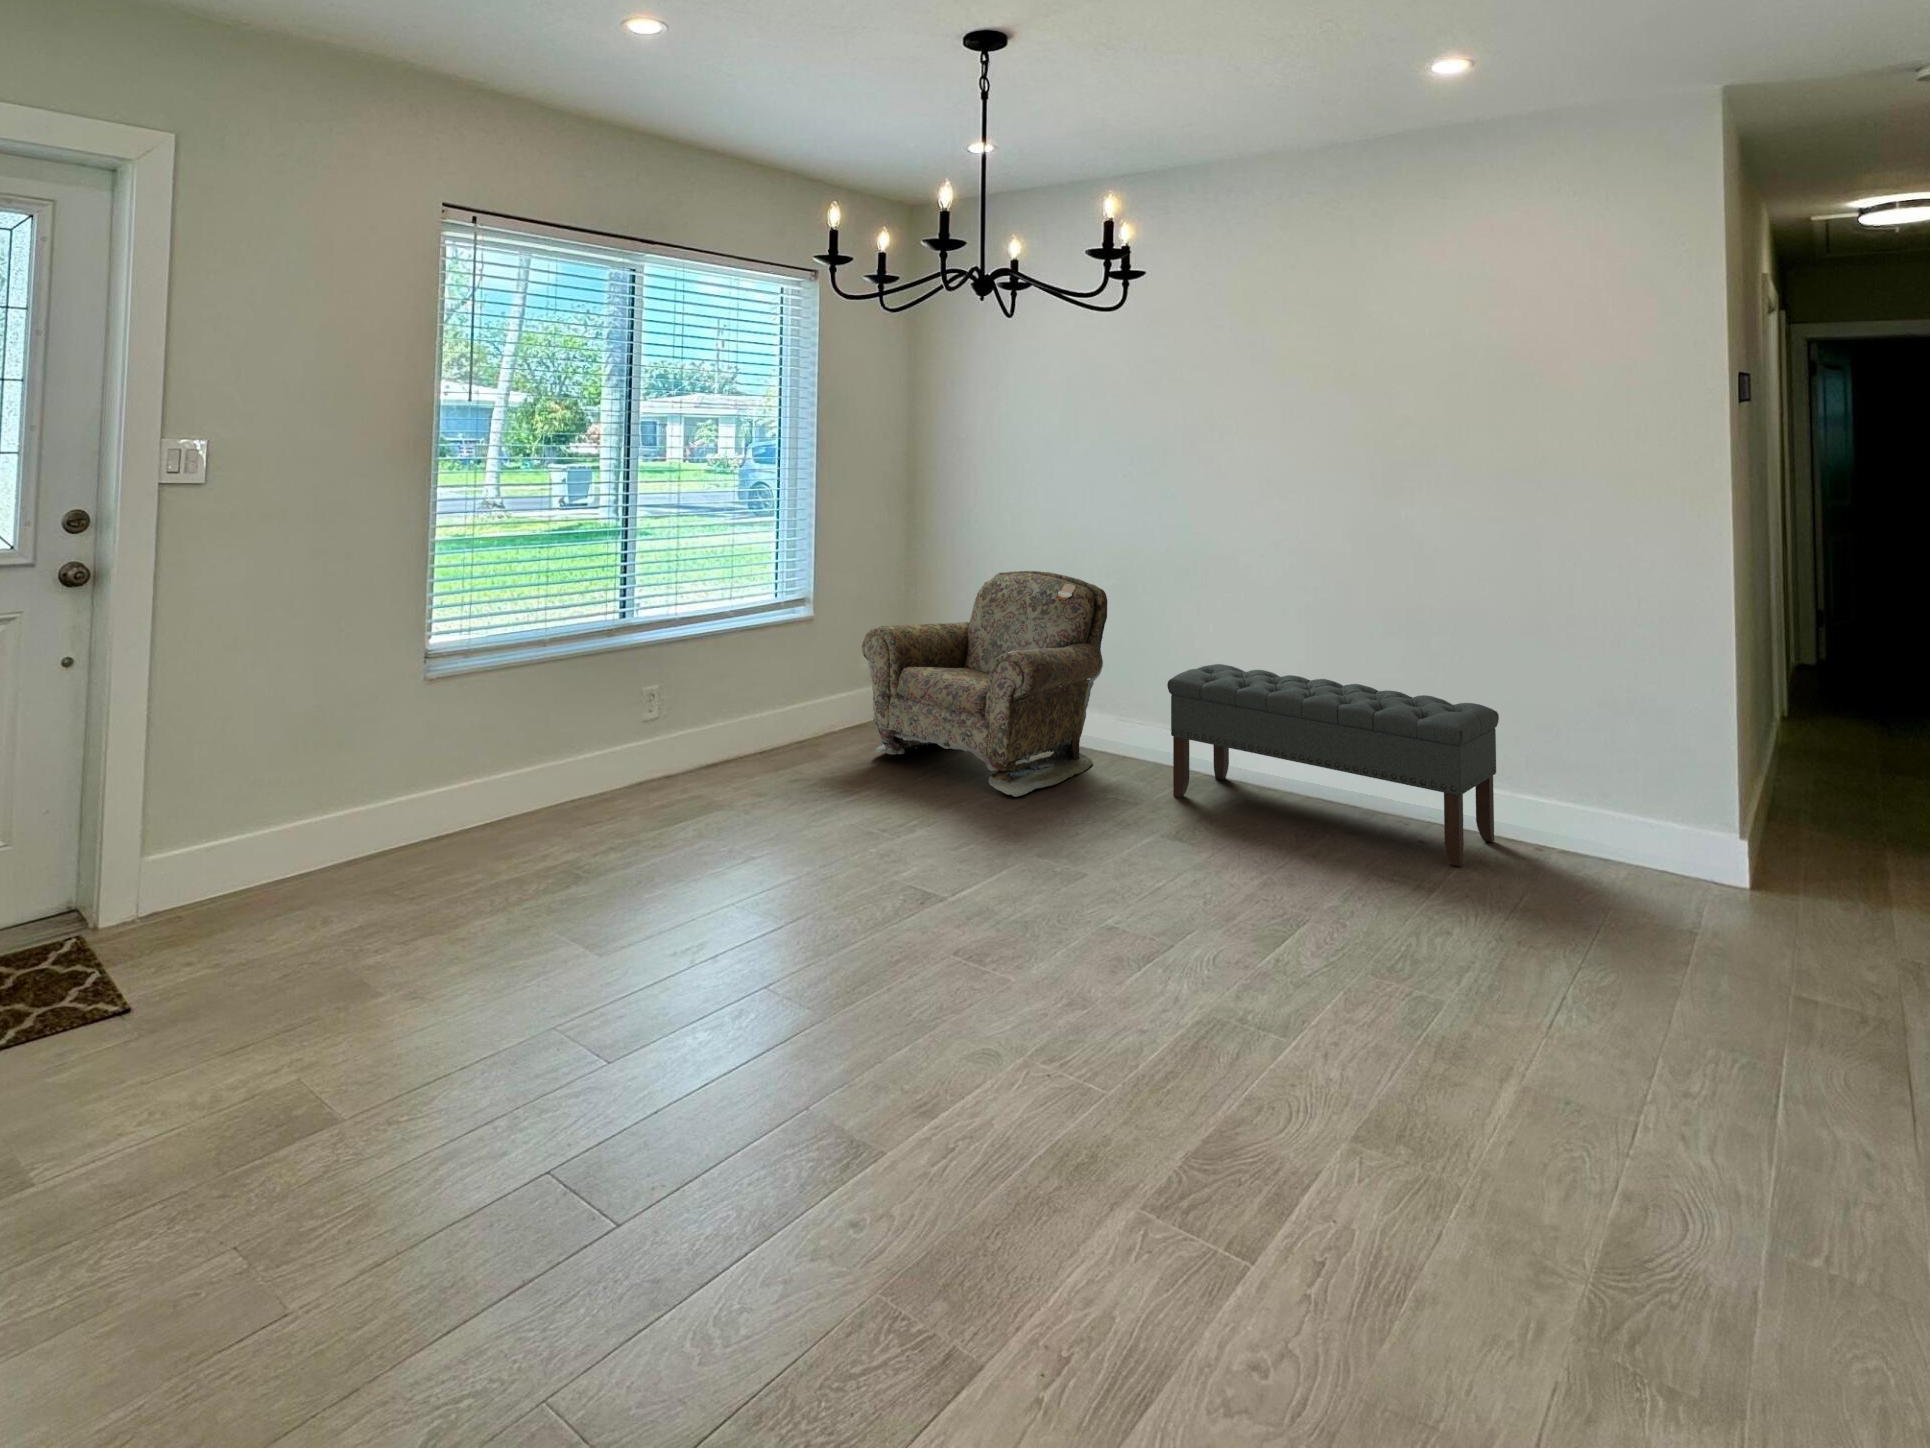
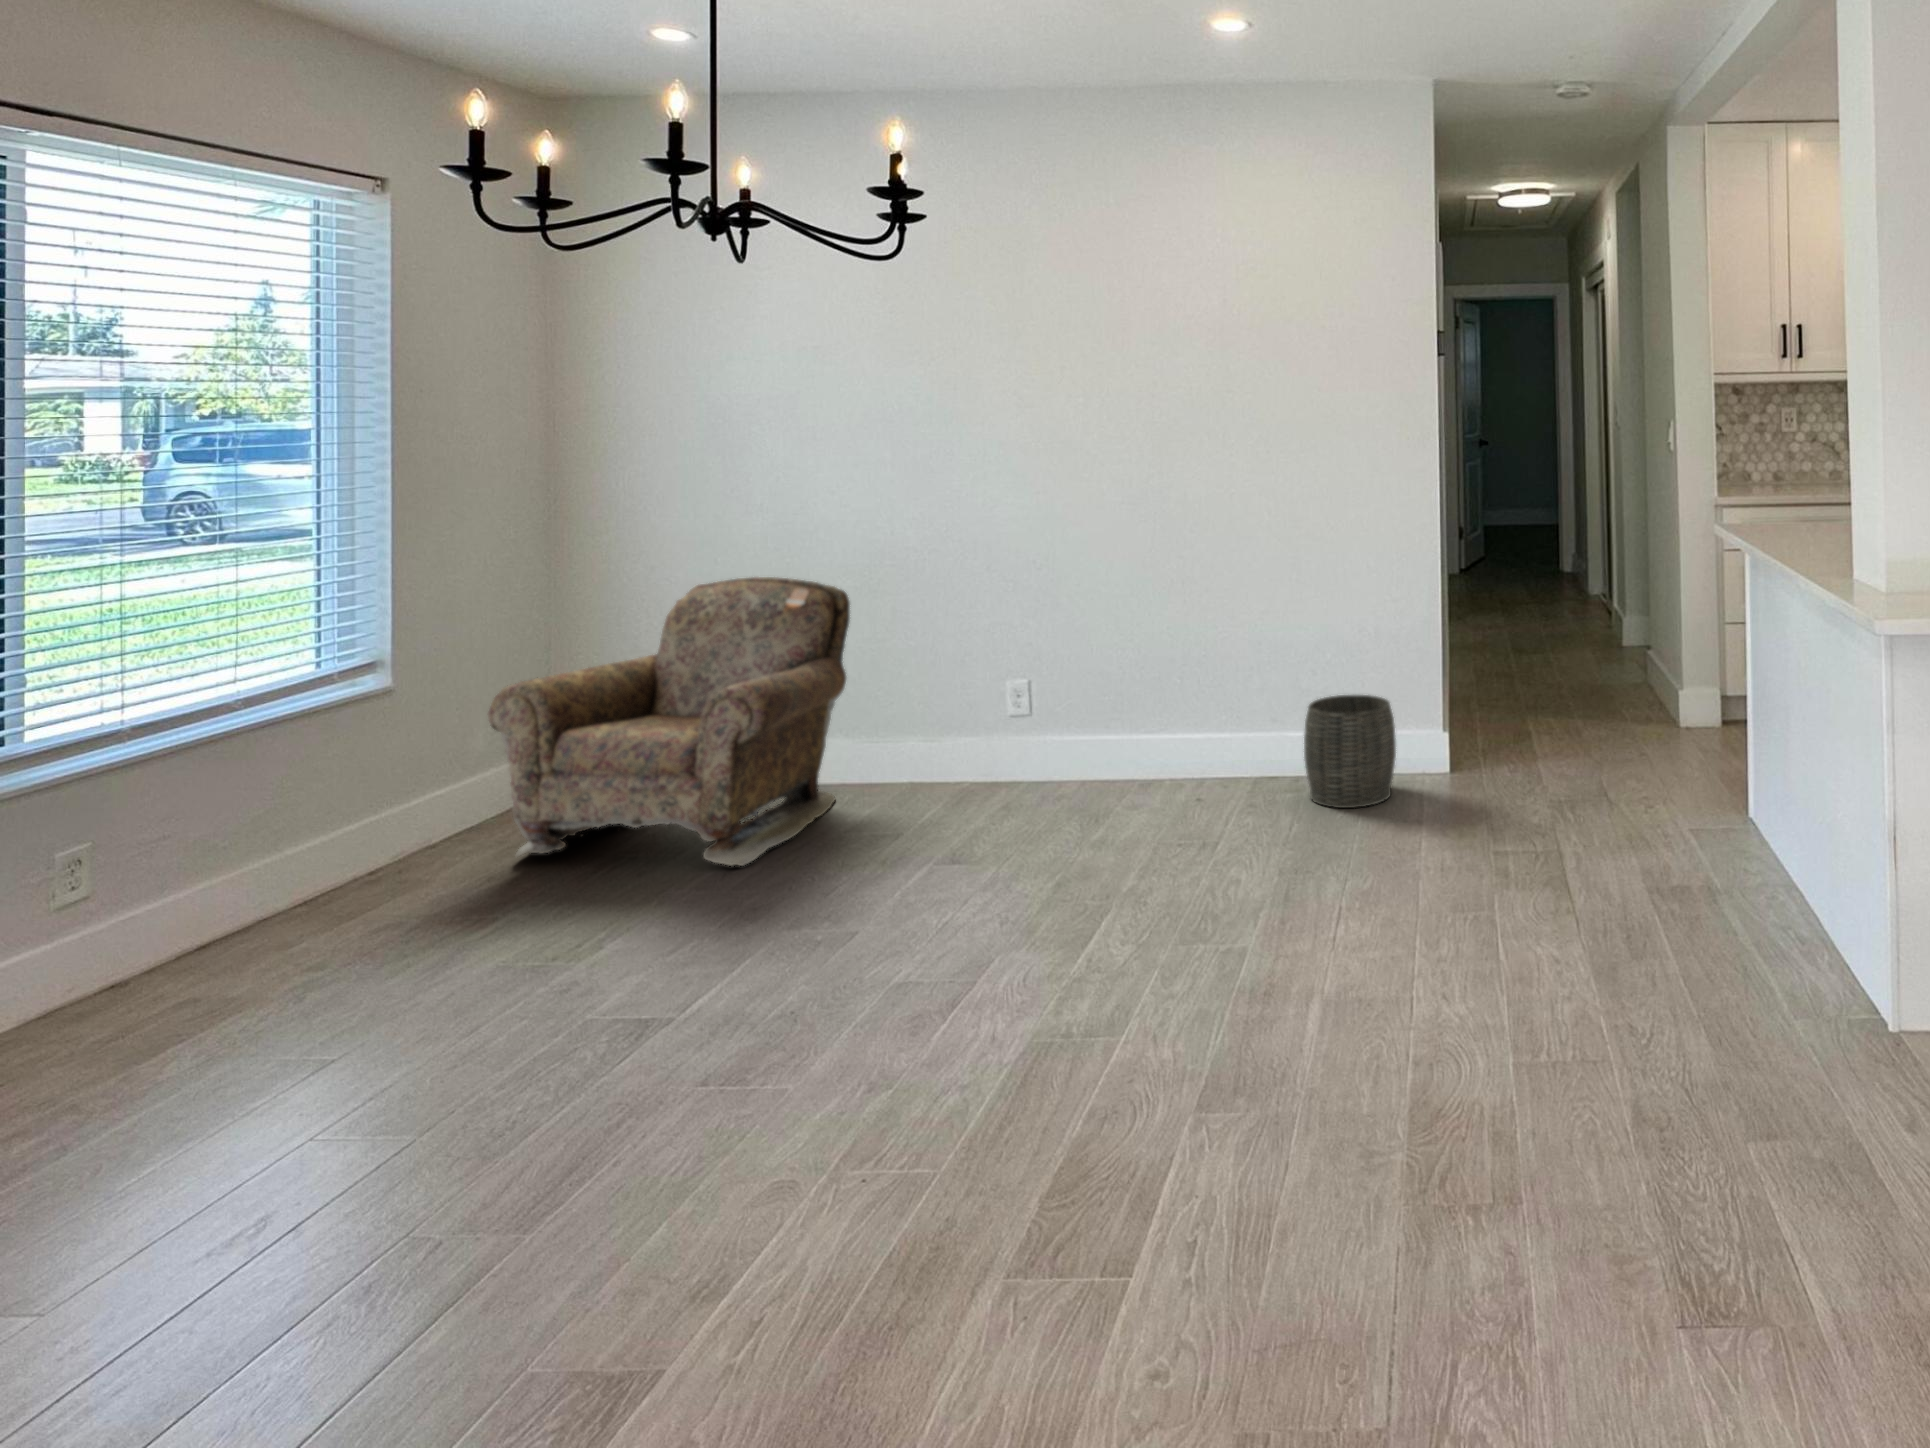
bench: present [1167,664,1499,866] -> none [933,656,1264,817]
woven basket: none [1544,764,1664,895] -> present [1304,695,1396,808]

